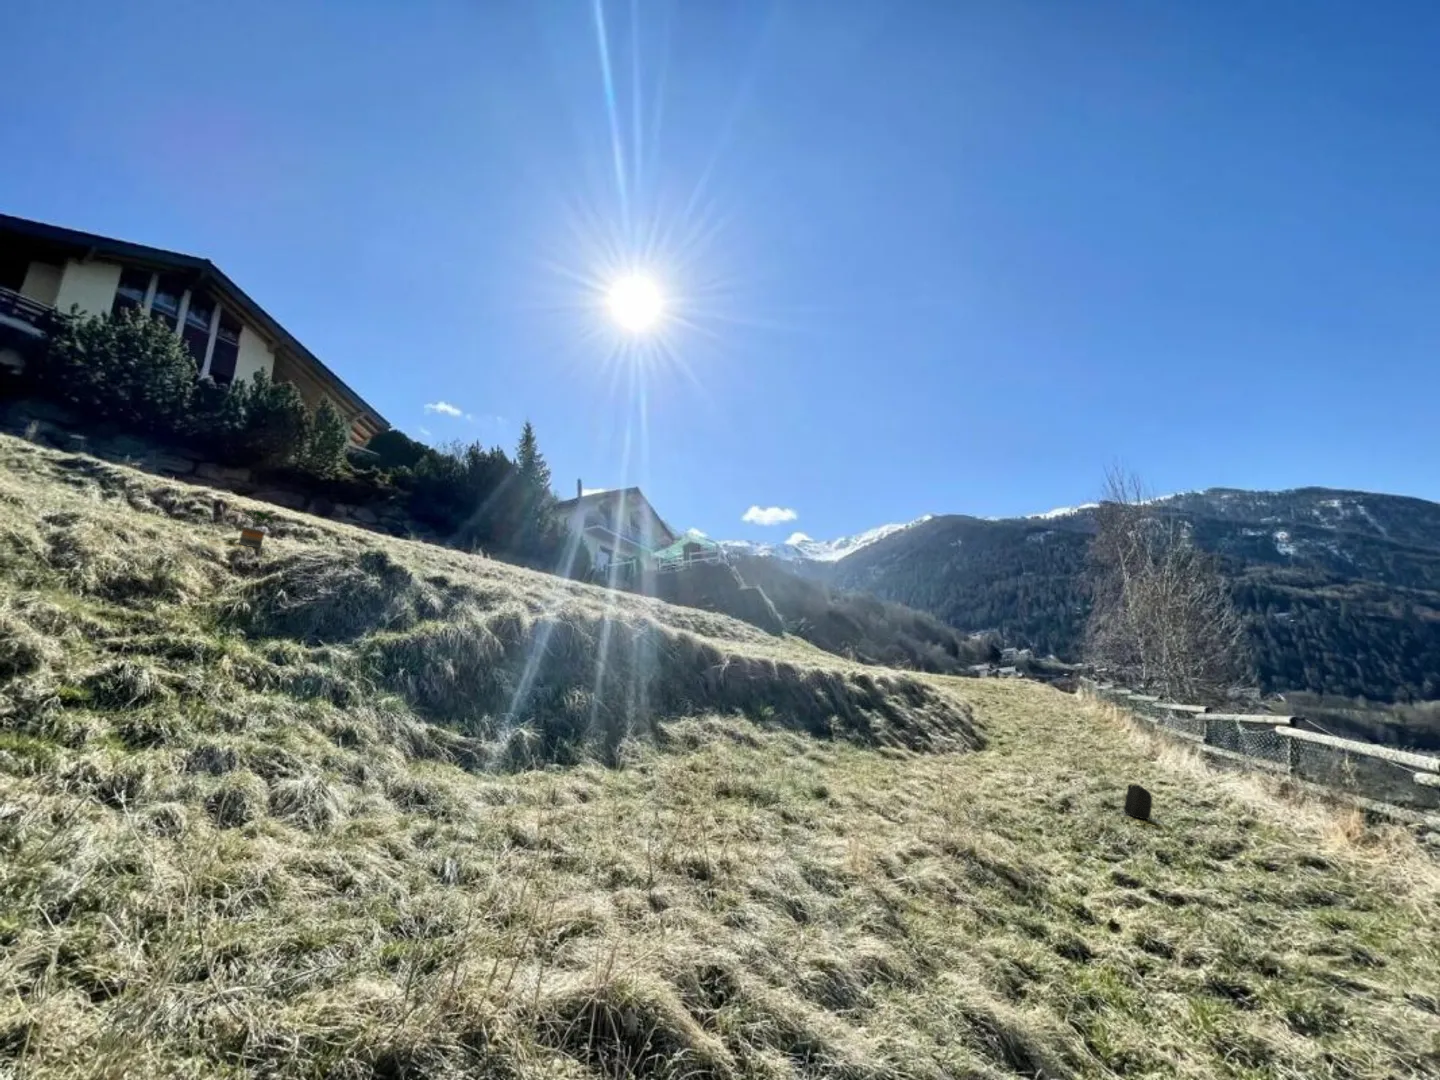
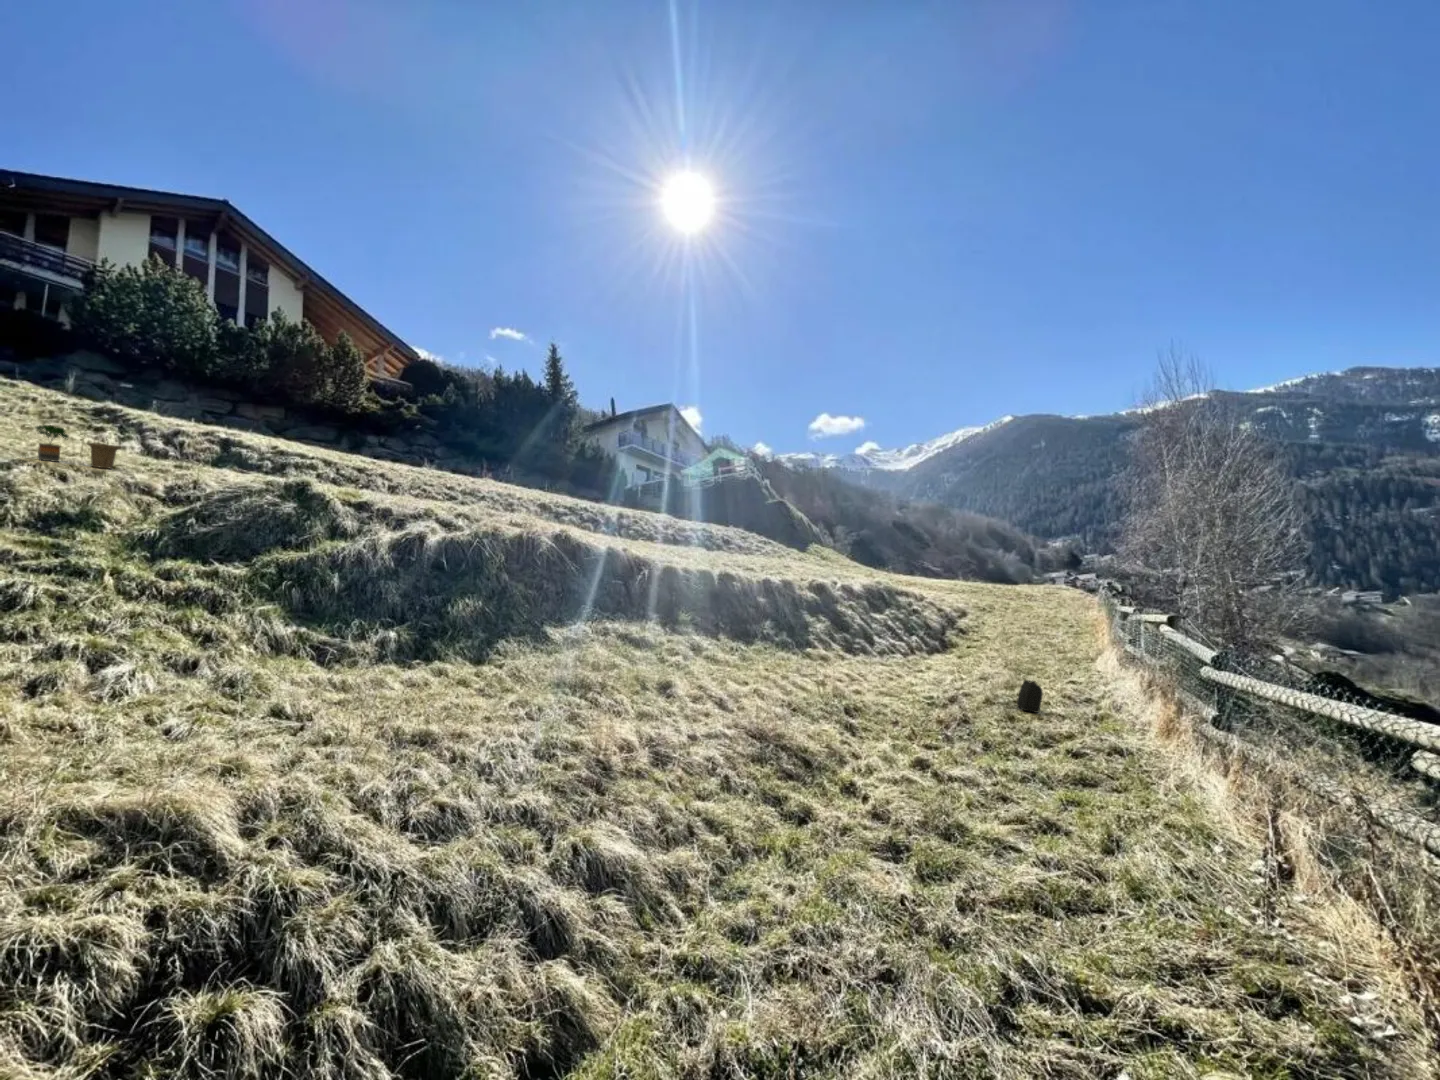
basket: none [142,499,179,530] -> present [87,443,121,469]
potted tree: present [239,510,273,548] -> present [35,425,68,462]

